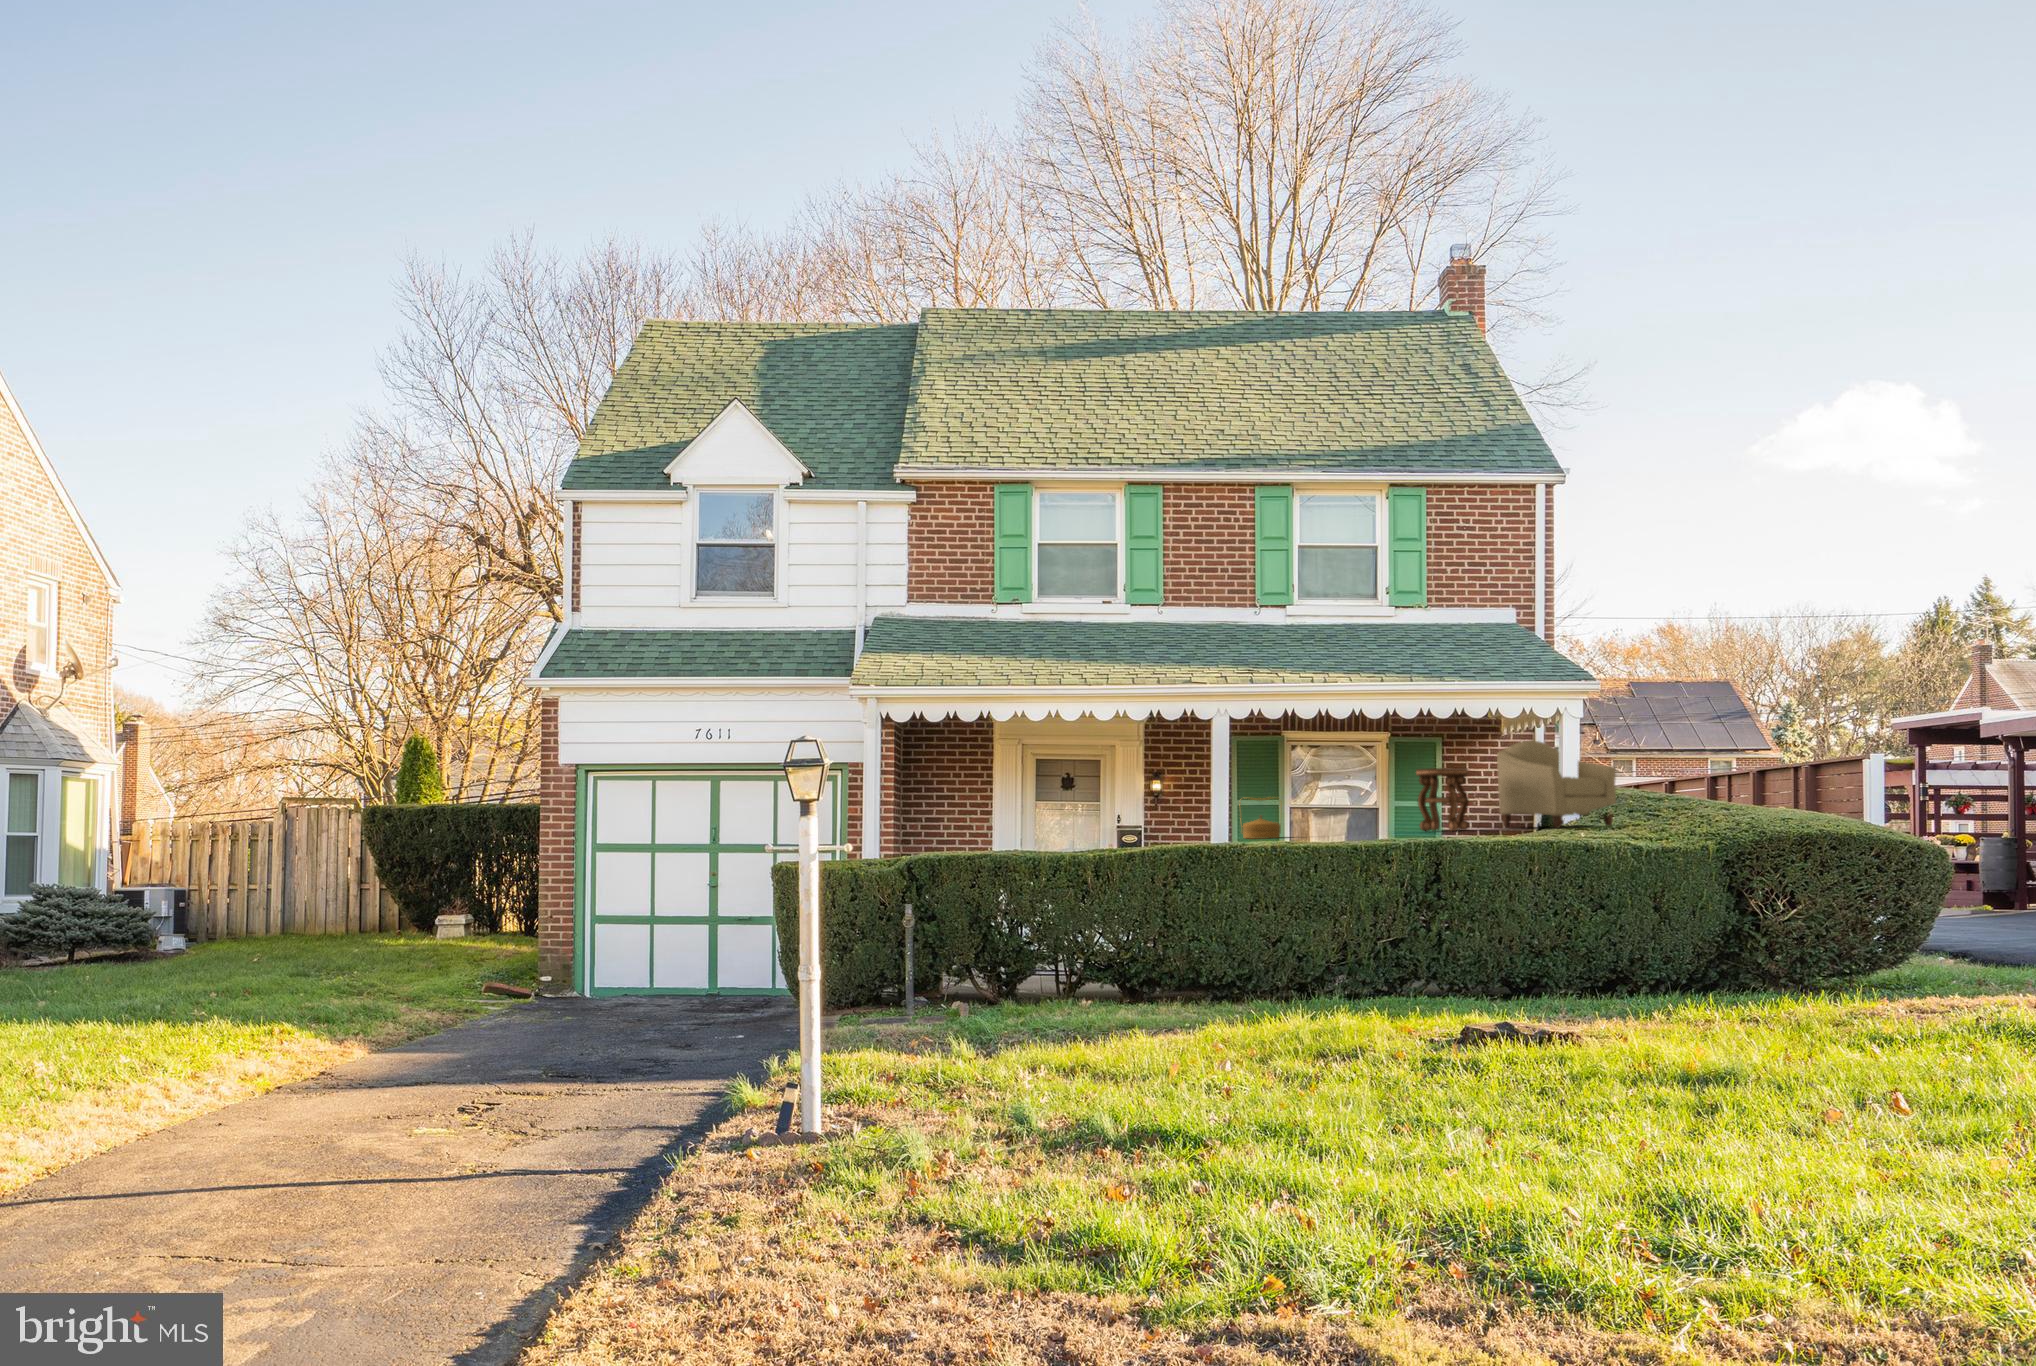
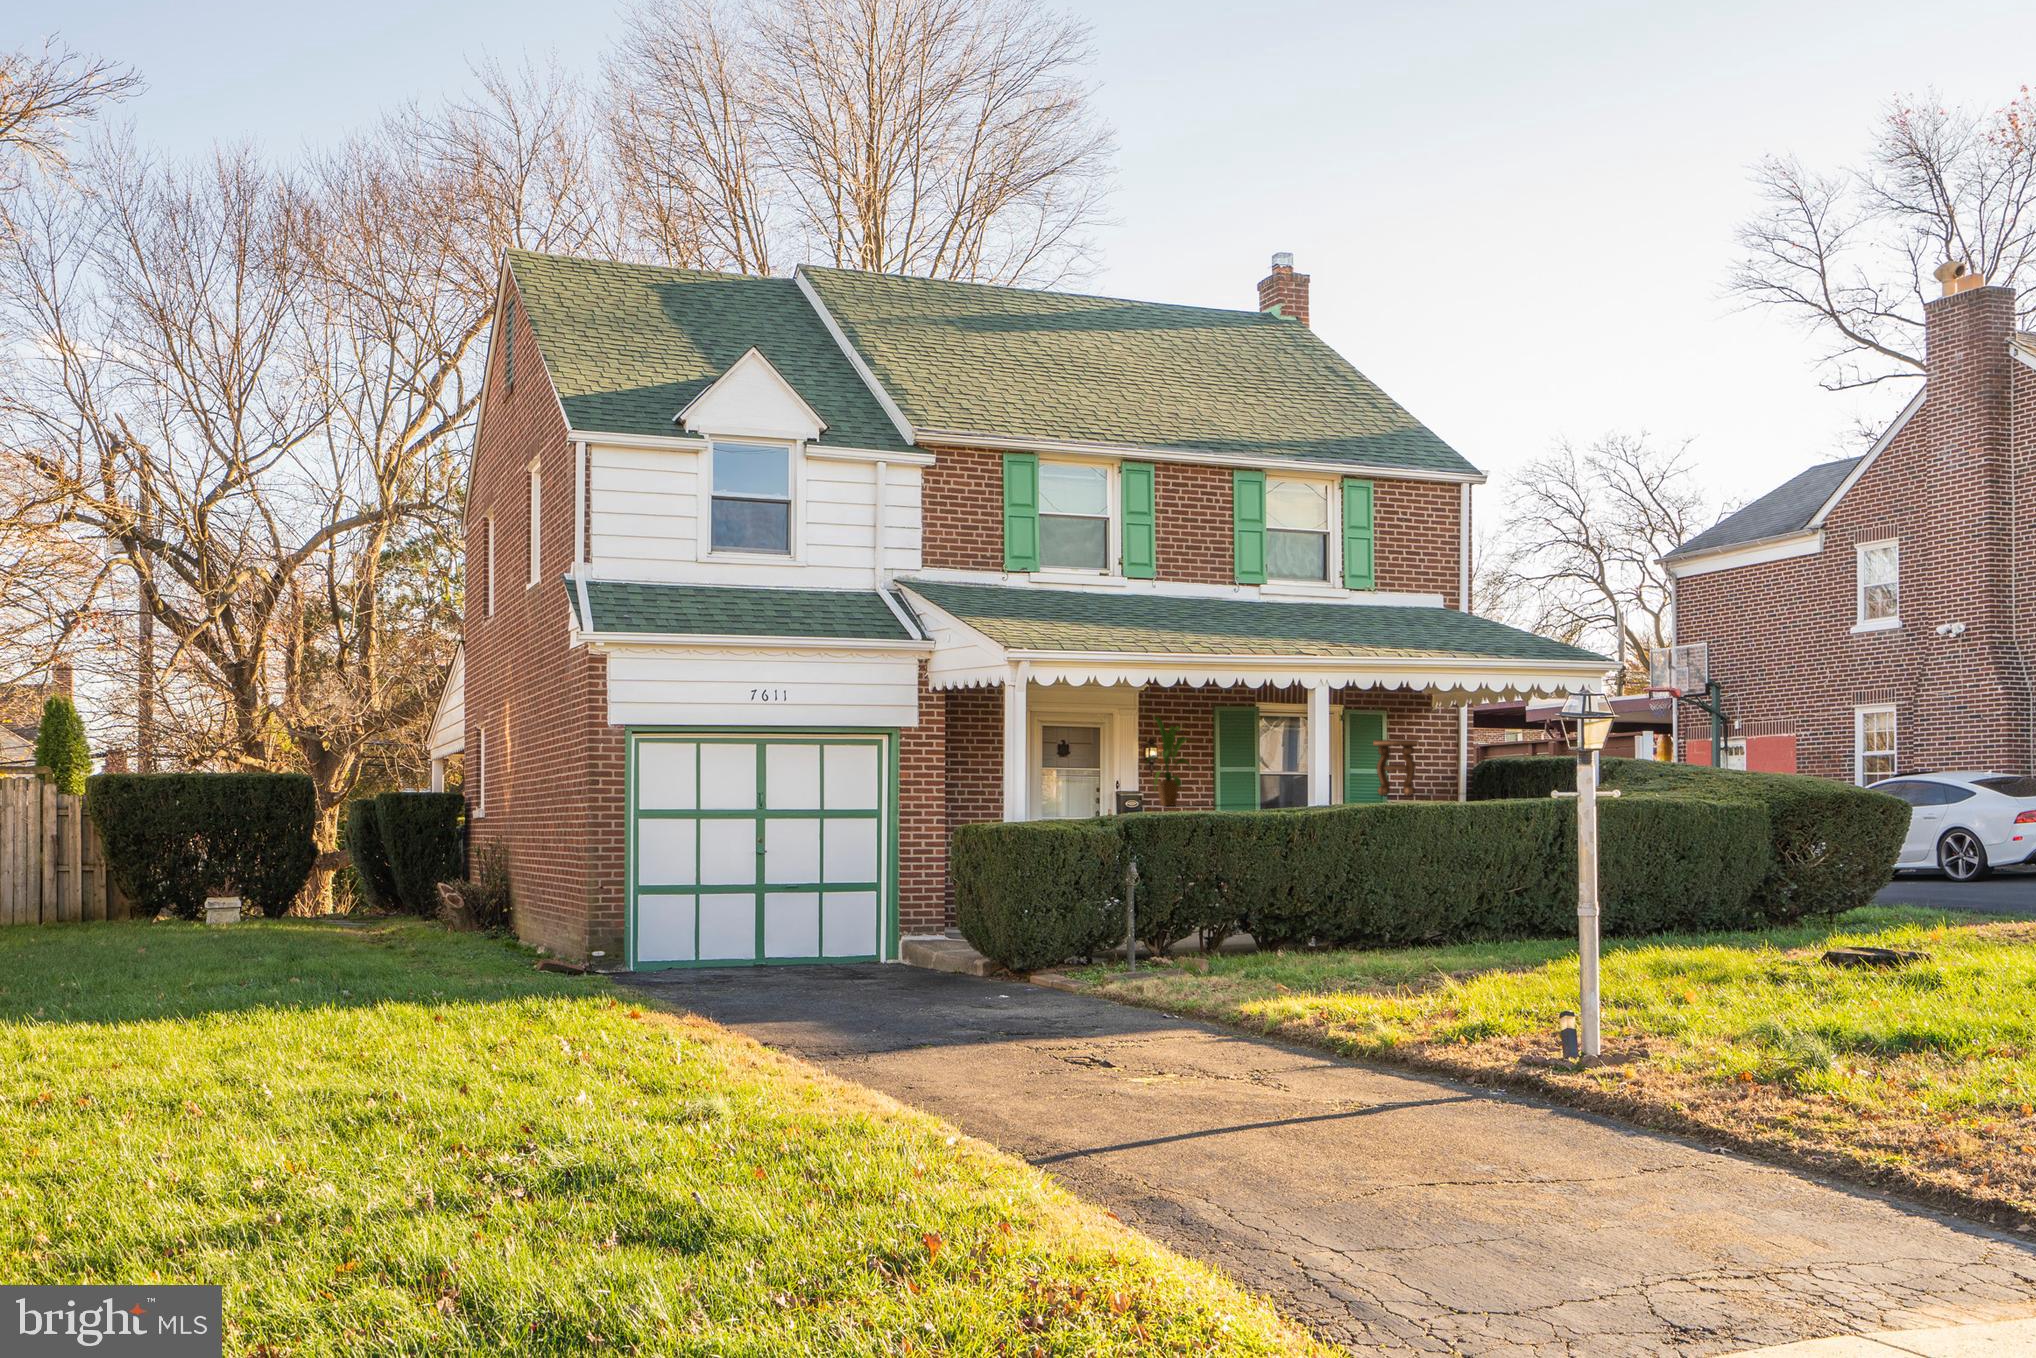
chair: present [1497,741,1616,828] -> none [1435,715,1534,793]
house plant: none [1142,747,1204,842] -> present [1148,717,1193,806]
woven basket: present [1240,797,1281,839] -> none [1229,765,1266,803]

